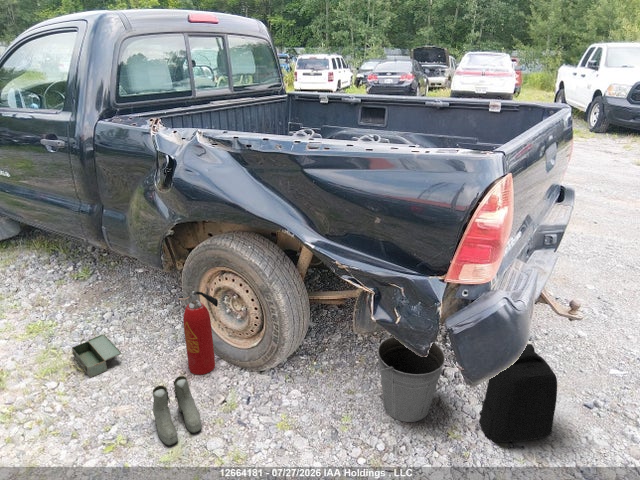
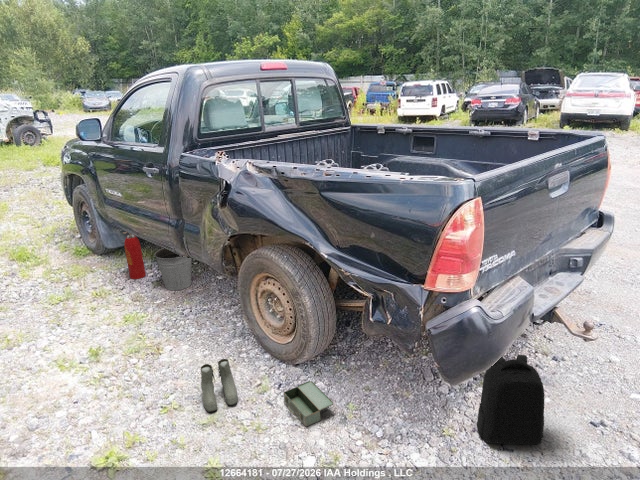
fire extinguisher: present [178,291,218,375] -> present [123,231,146,279]
toolbox: present [72,335,121,378] -> present [284,381,334,427]
bucket: present [374,337,445,422] -> present [154,248,191,290]

